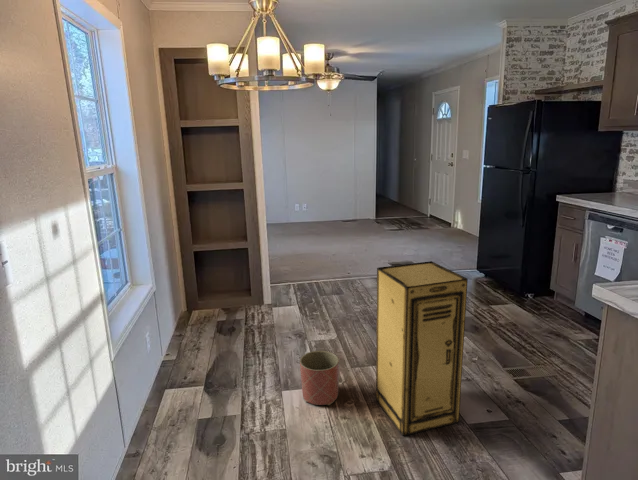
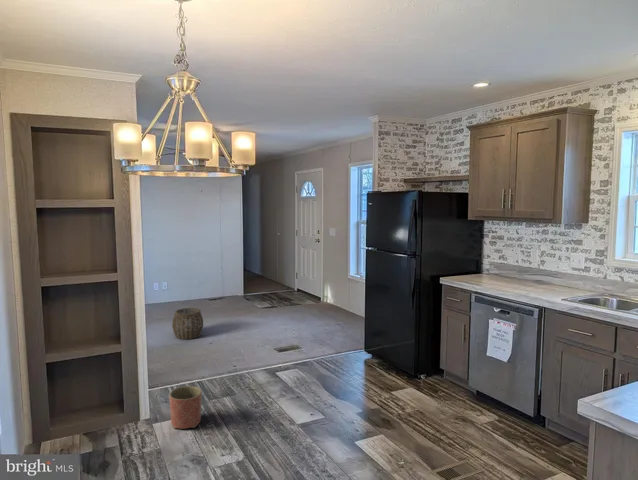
woven basket: none [317,252,351,287] -> present [172,308,203,339]
storage cabinet: present [376,261,468,436] -> none [231,309,293,439]

